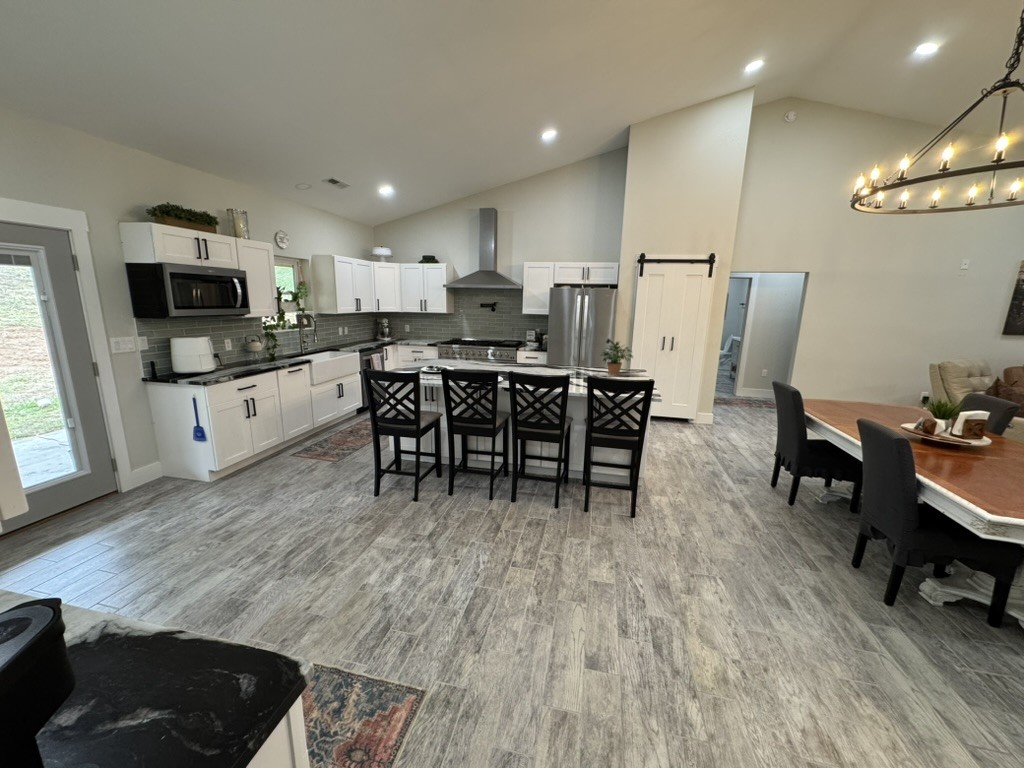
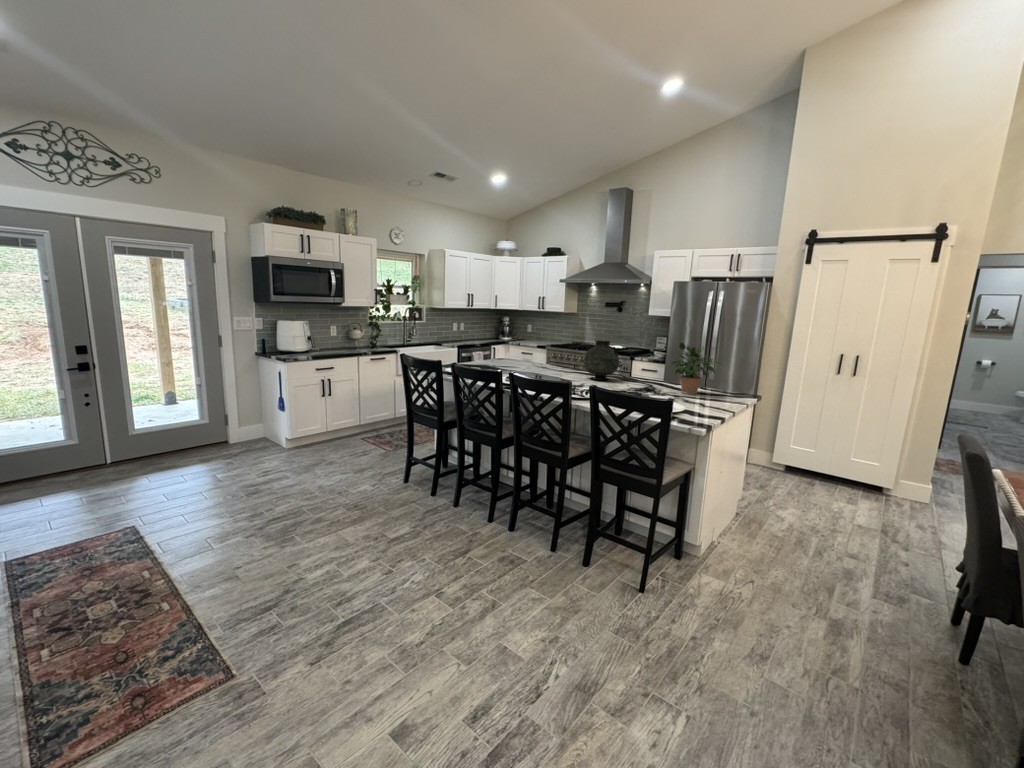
vase: none [531,340,559,372] -> present [584,340,620,380]

